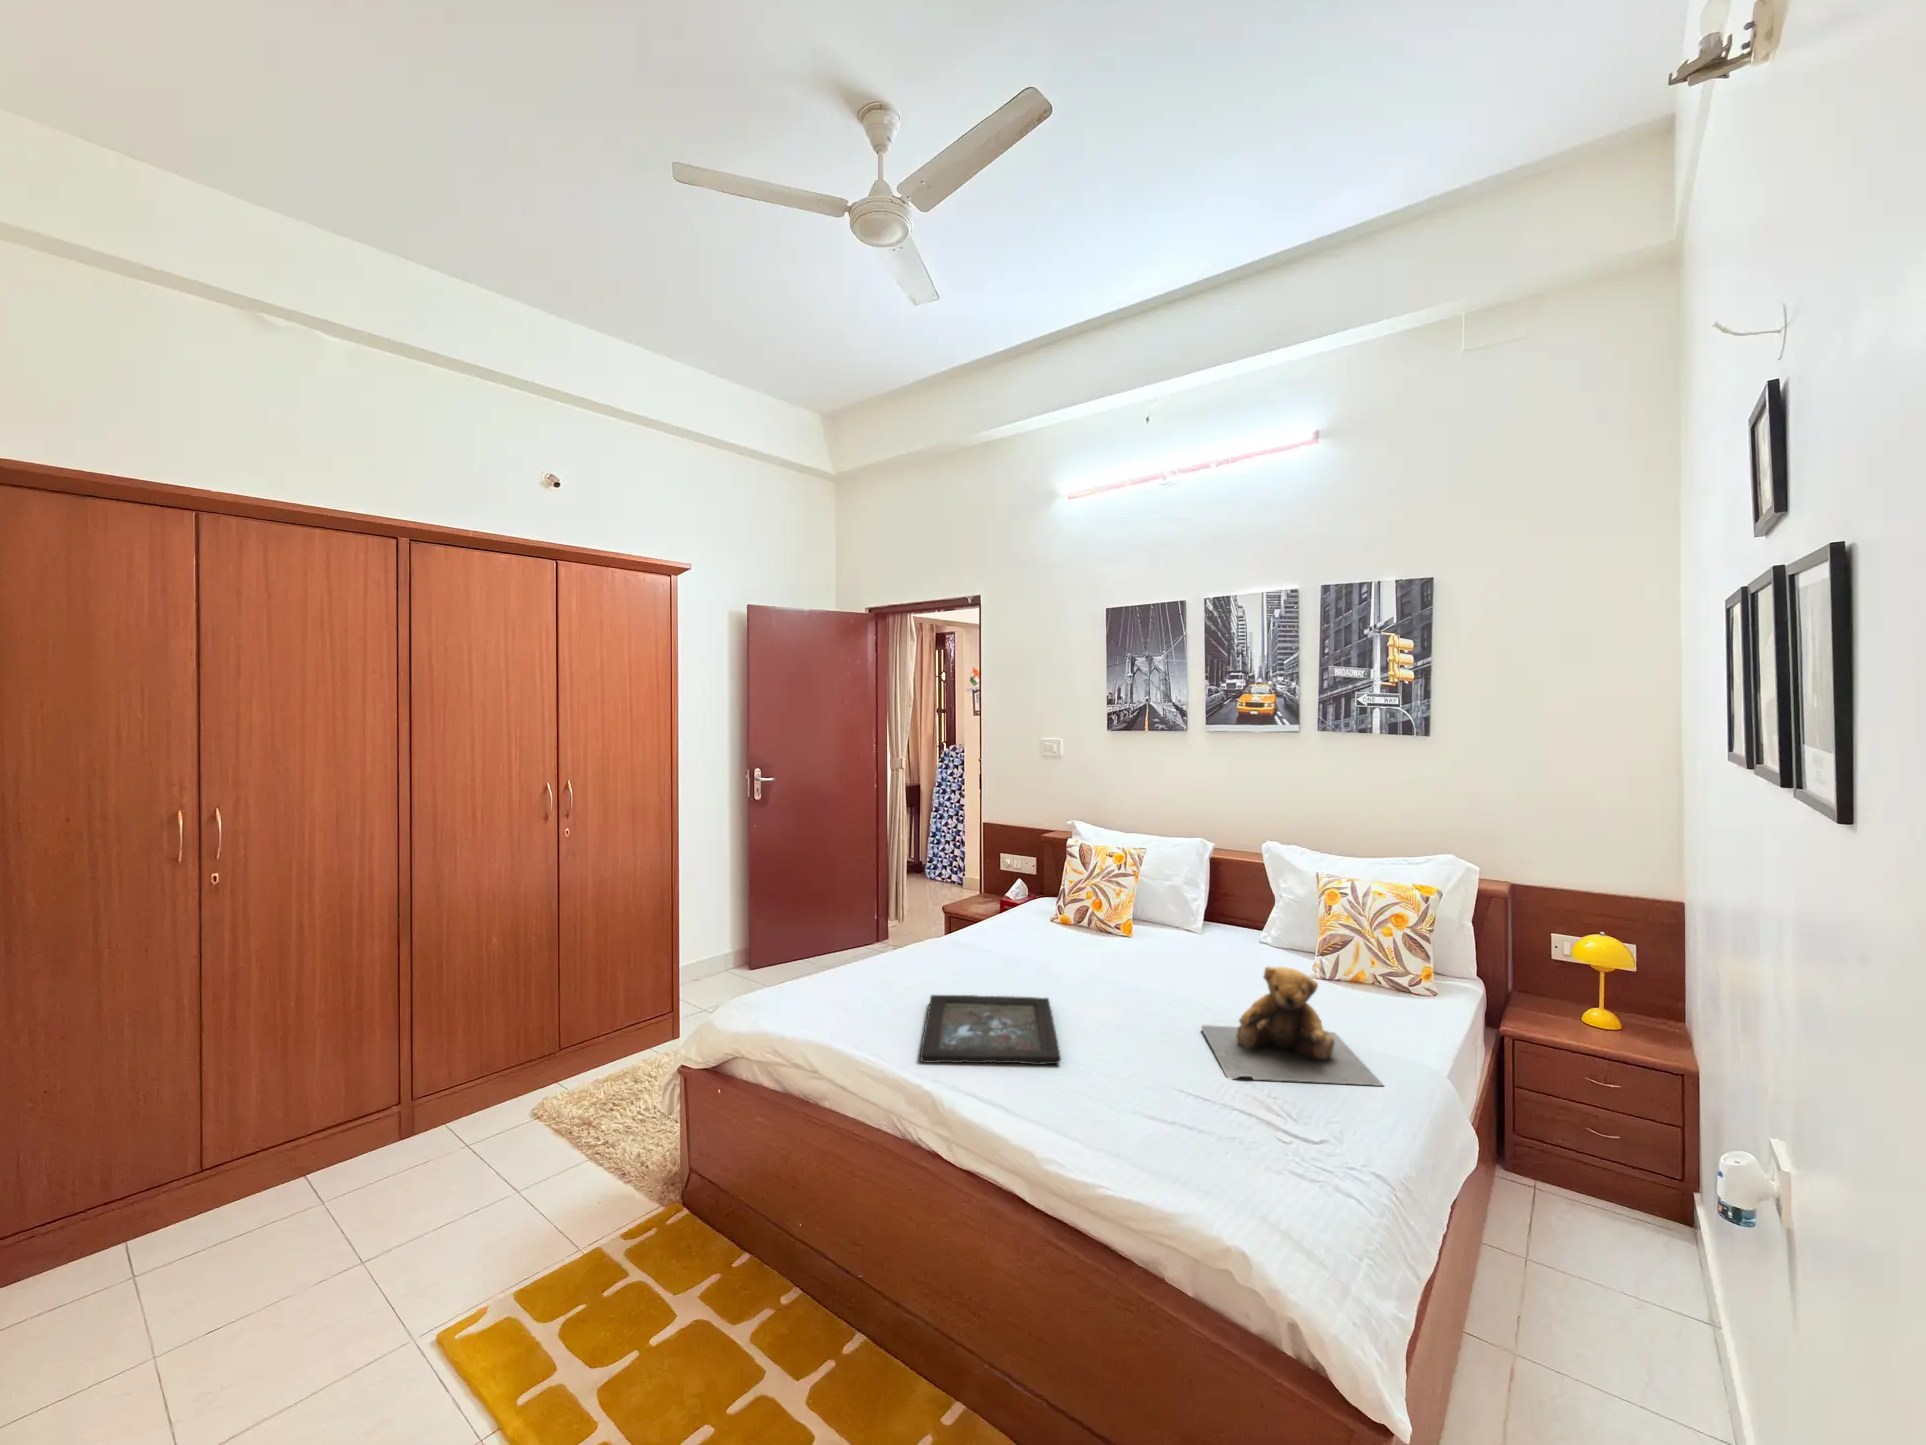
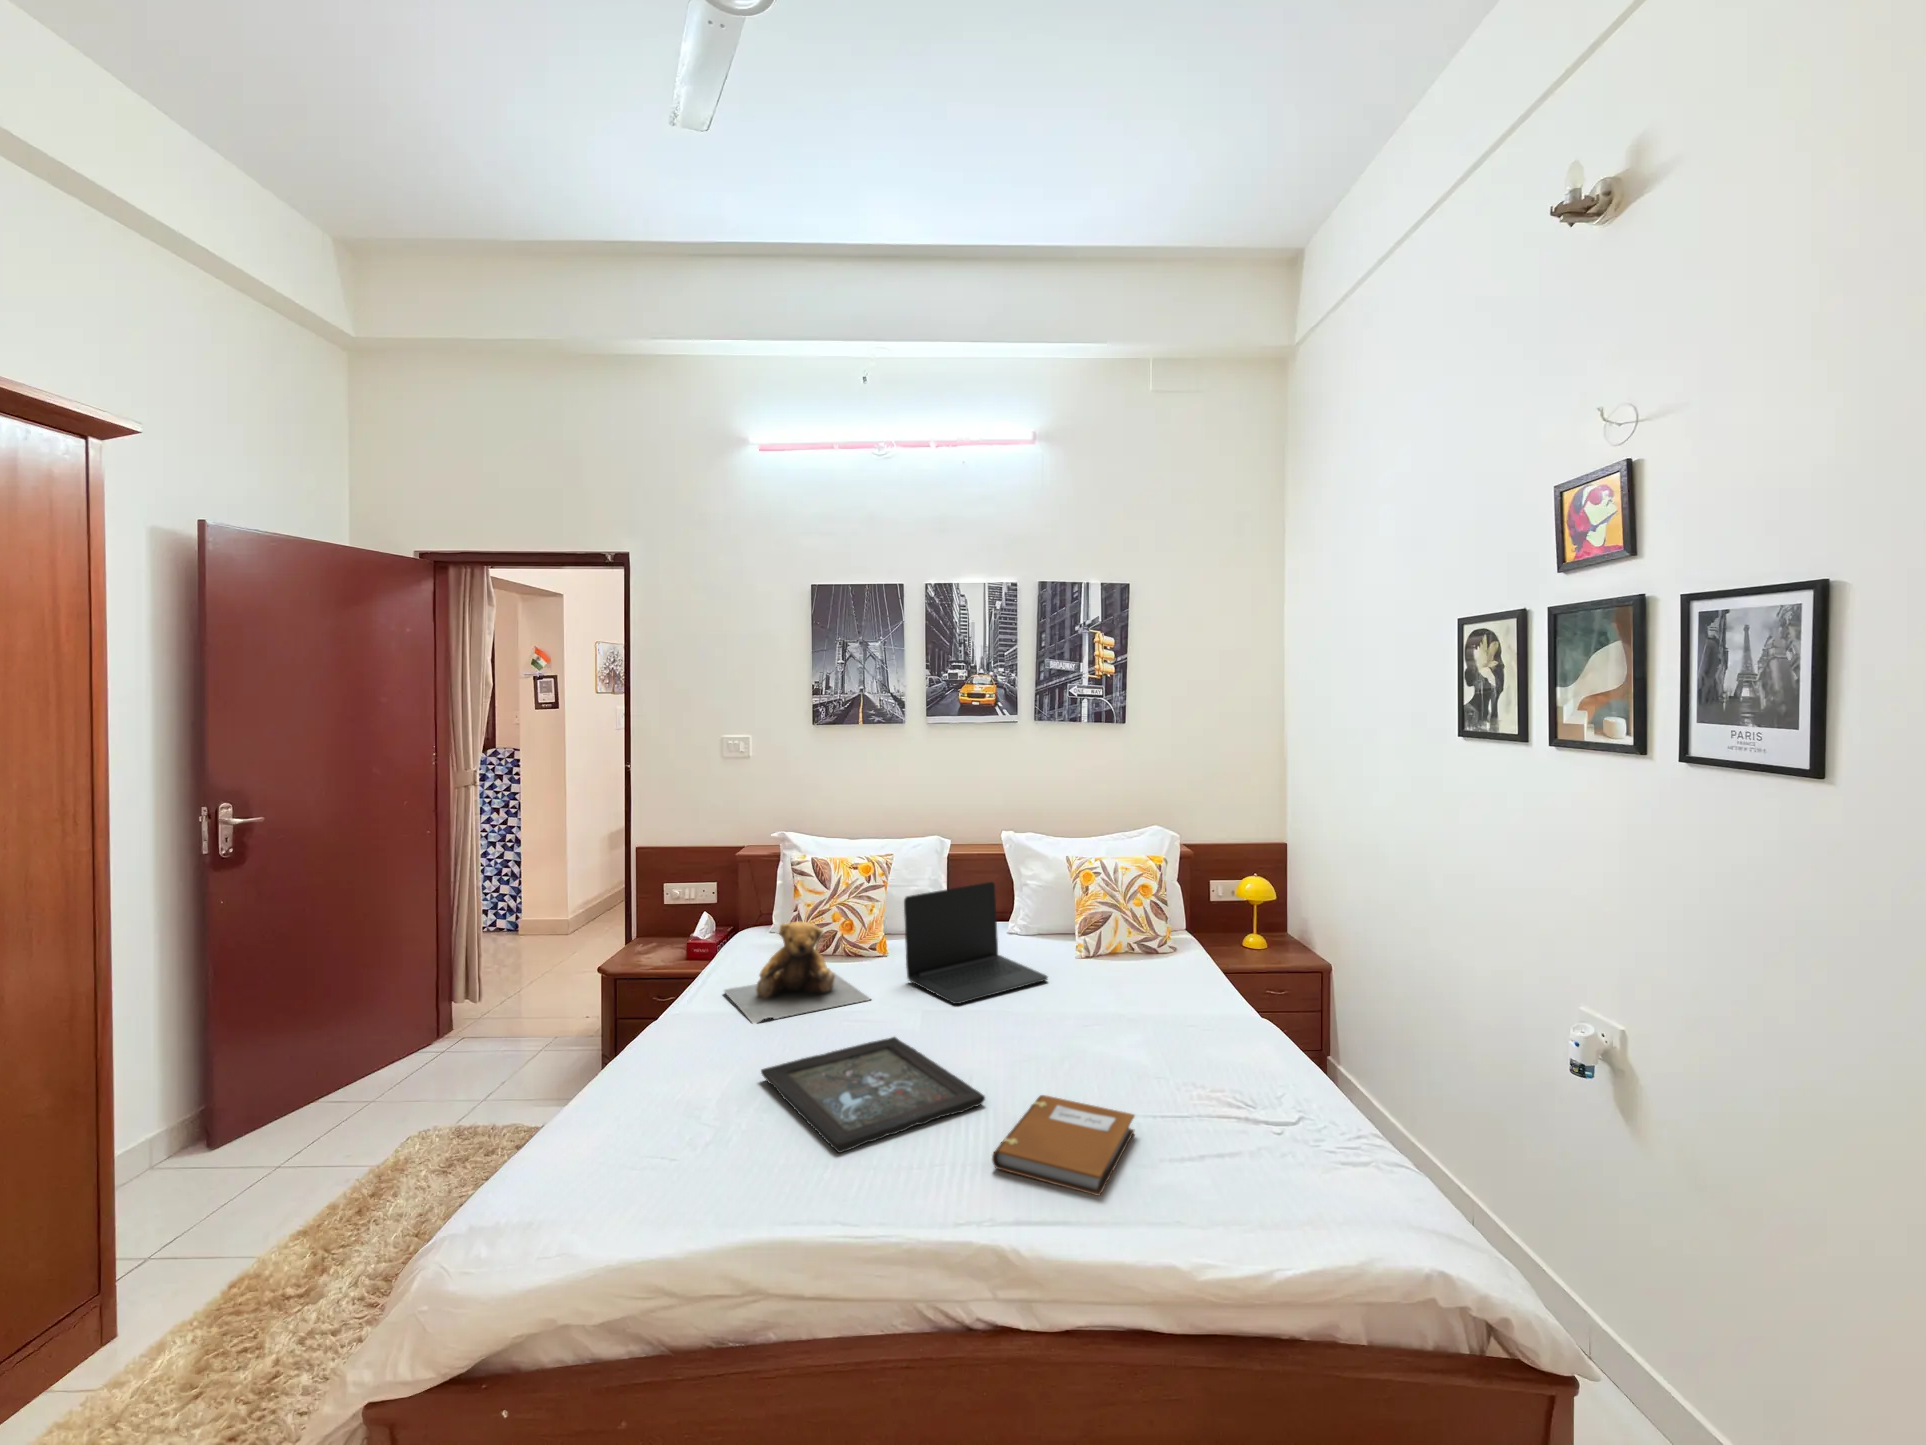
laptop: none [1116,885,1248,988] -> present [904,882,1048,1004]
teddy bear: present [1202,967,1383,1086] -> present [724,921,870,1023]
notebook: none [1007,1069,1156,1156] -> present [992,1095,1134,1196]

